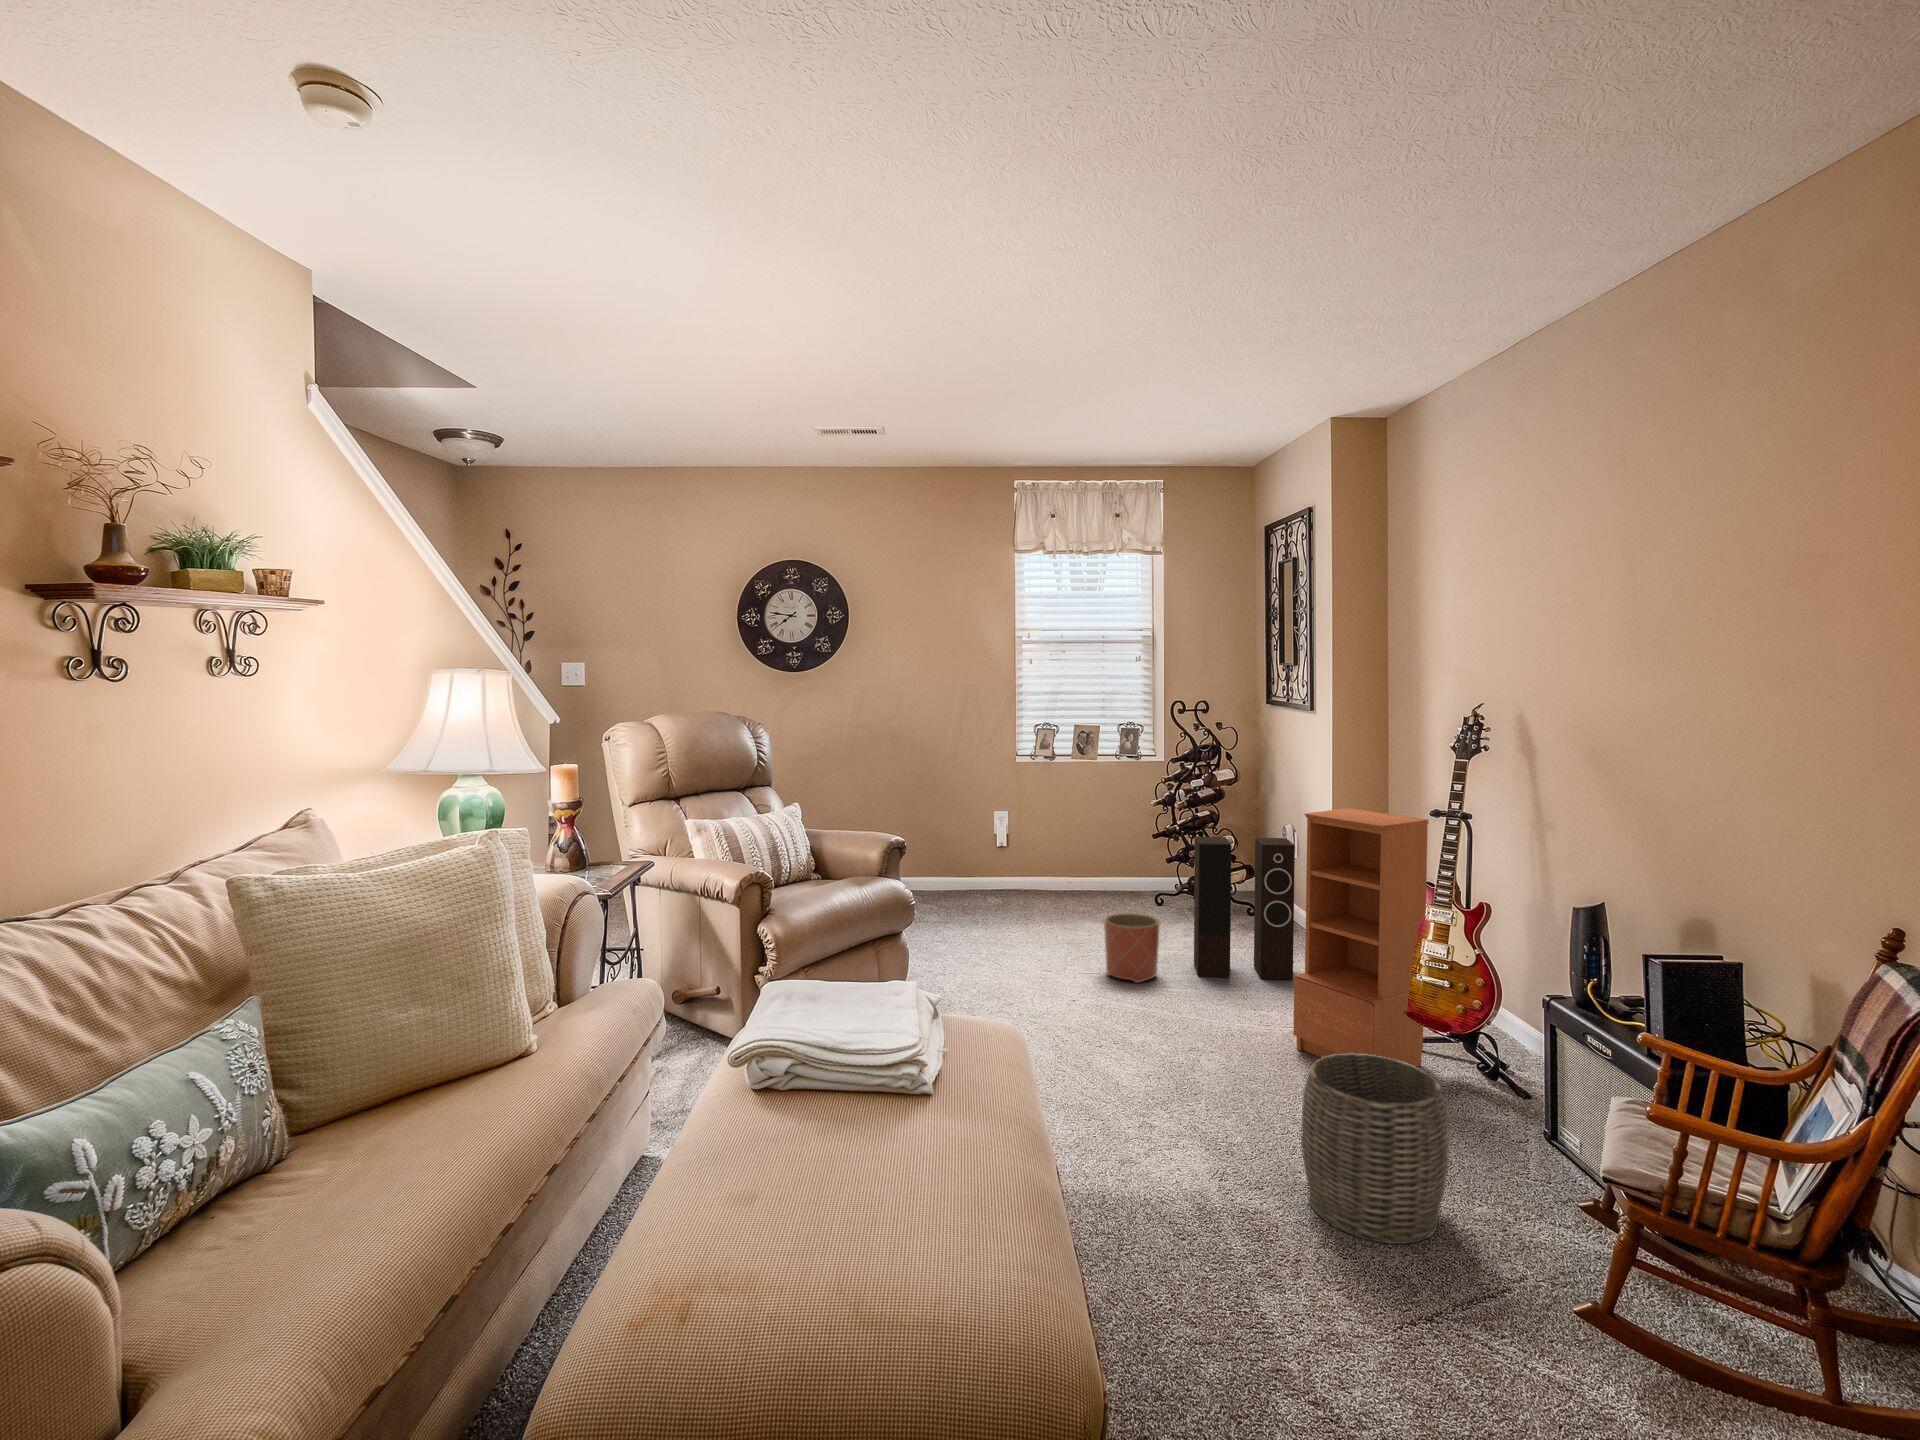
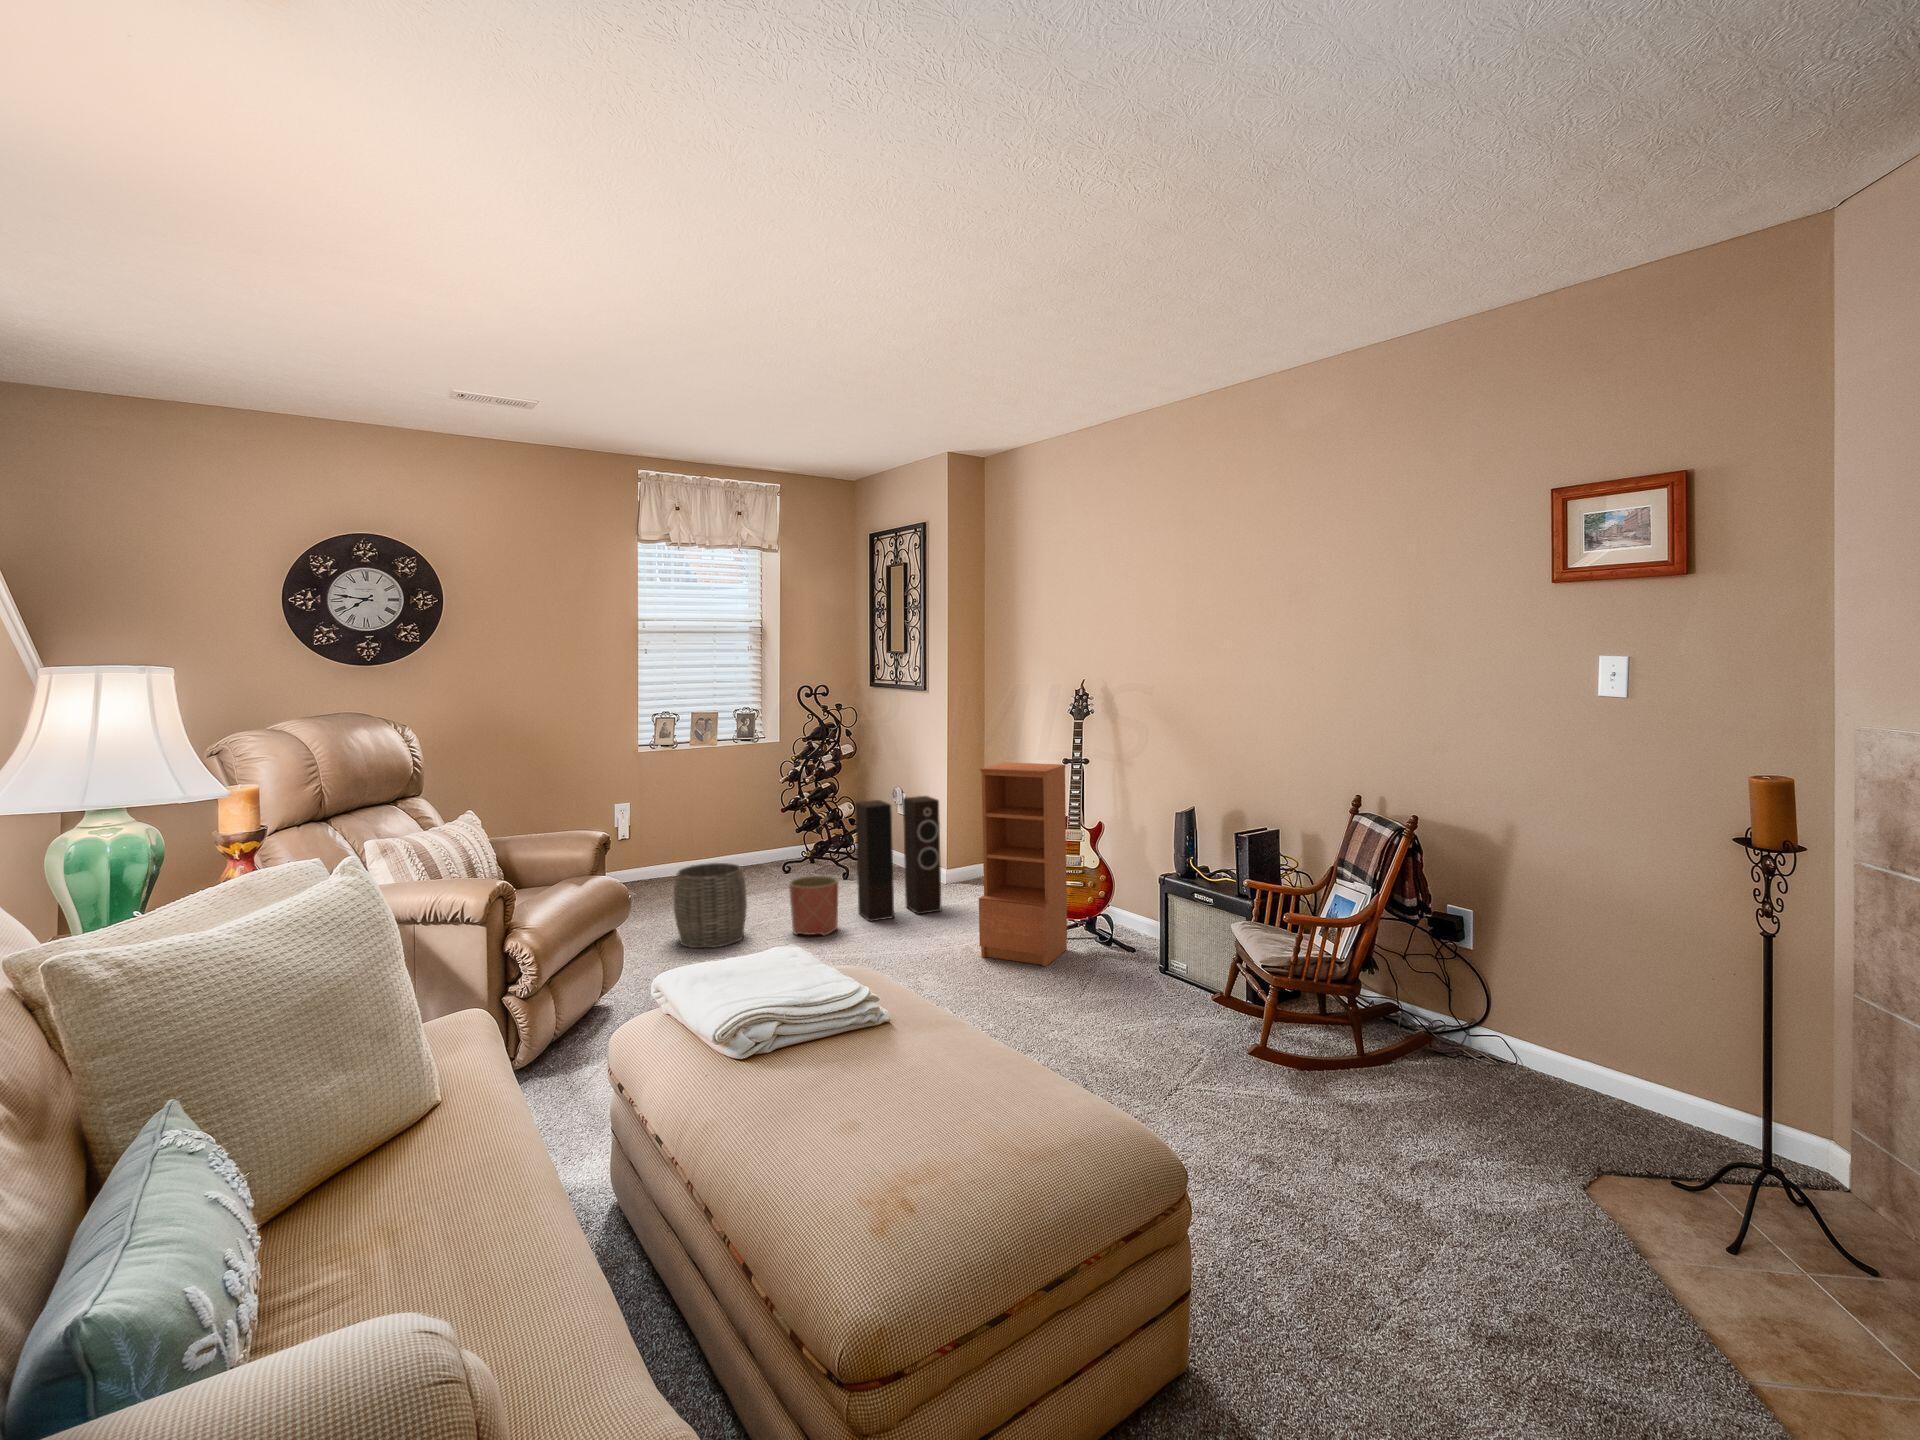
woven basket: present [1301,1053,1449,1244] -> present [674,863,747,948]

